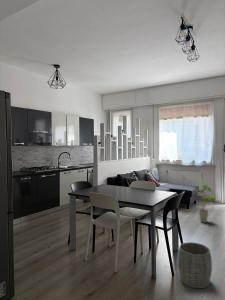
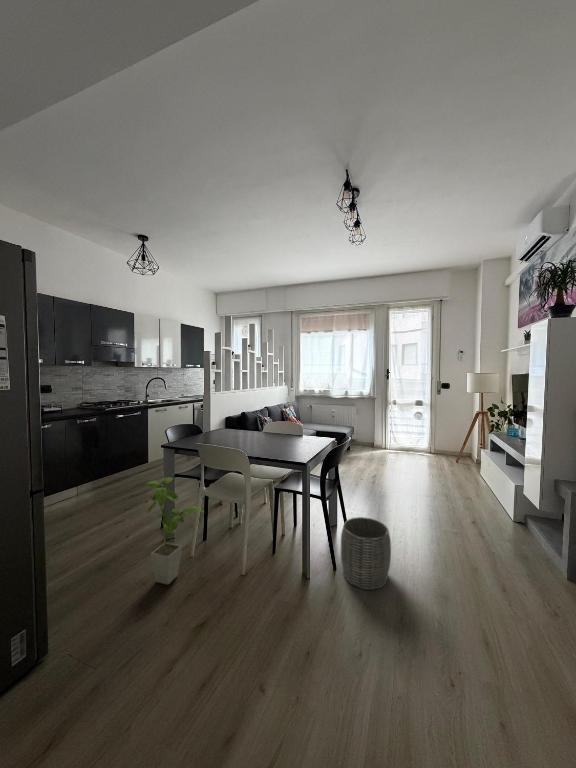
house plant: present [198,184,215,222] -> present [145,477,204,585]

